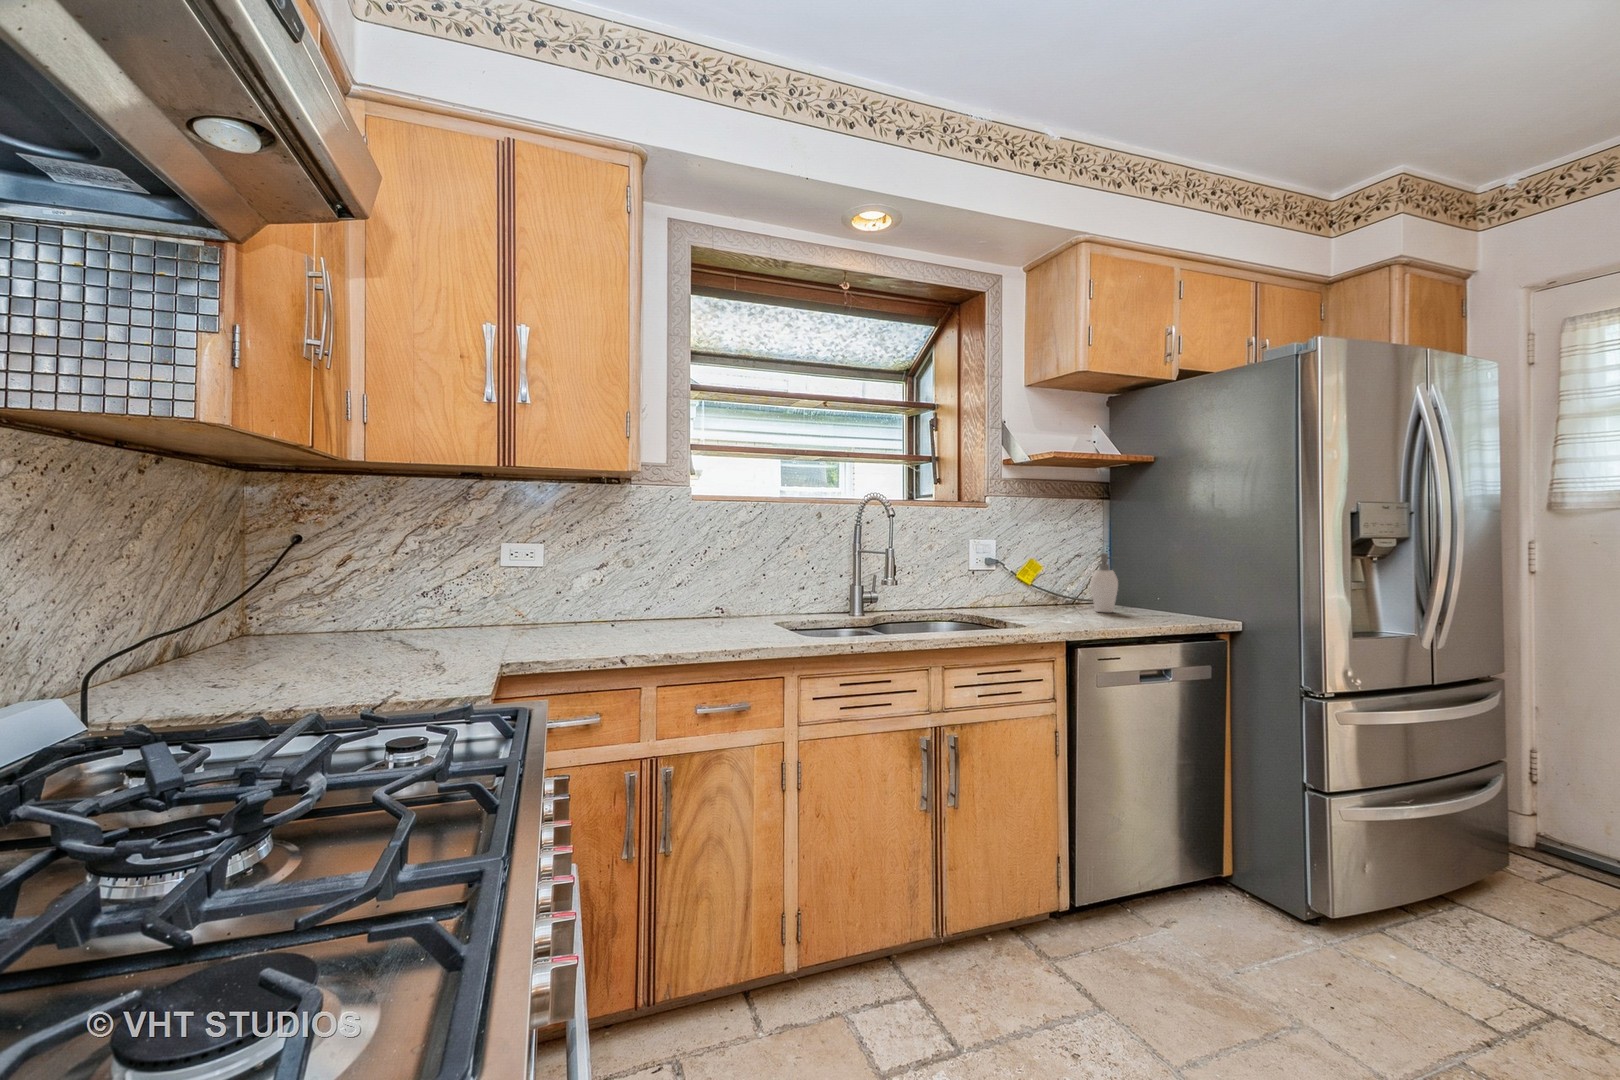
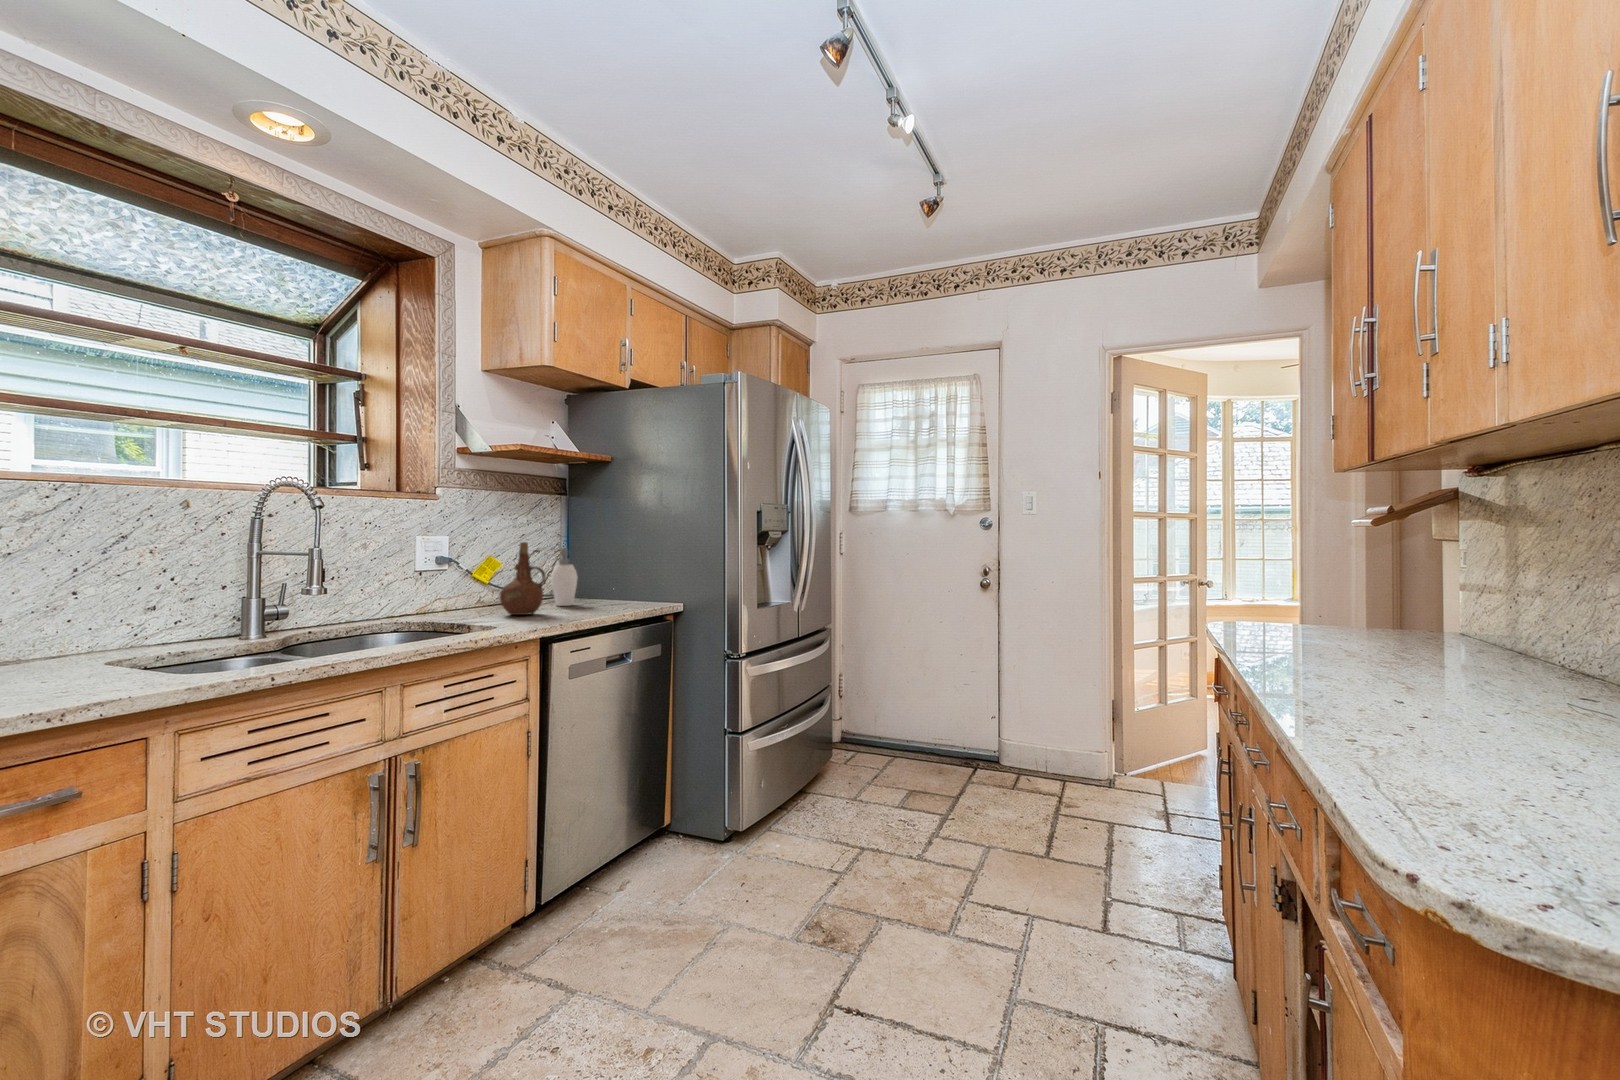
ceramic pitcher: none [1037,546,1081,617] -> present [500,542,545,615]

